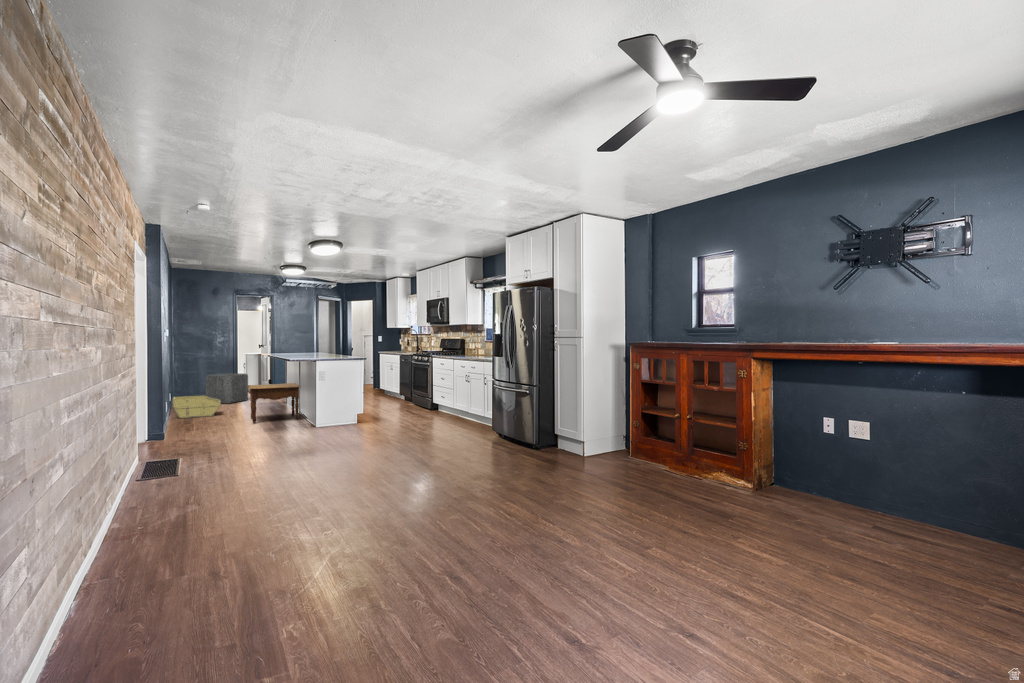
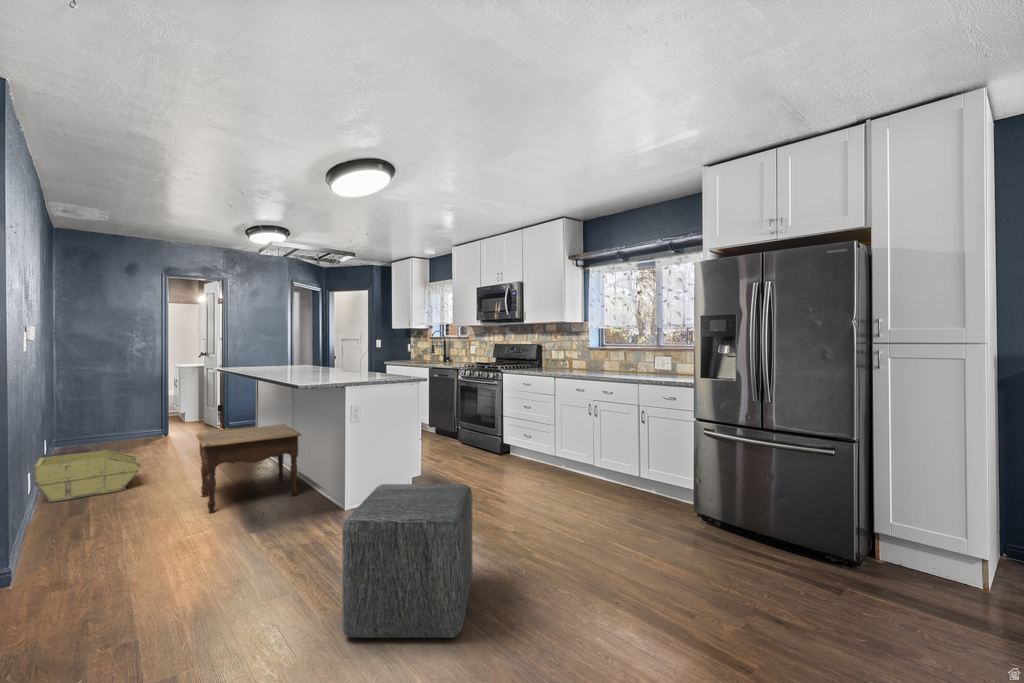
ottoman: present [206,373,248,403] -> present [342,484,473,638]

